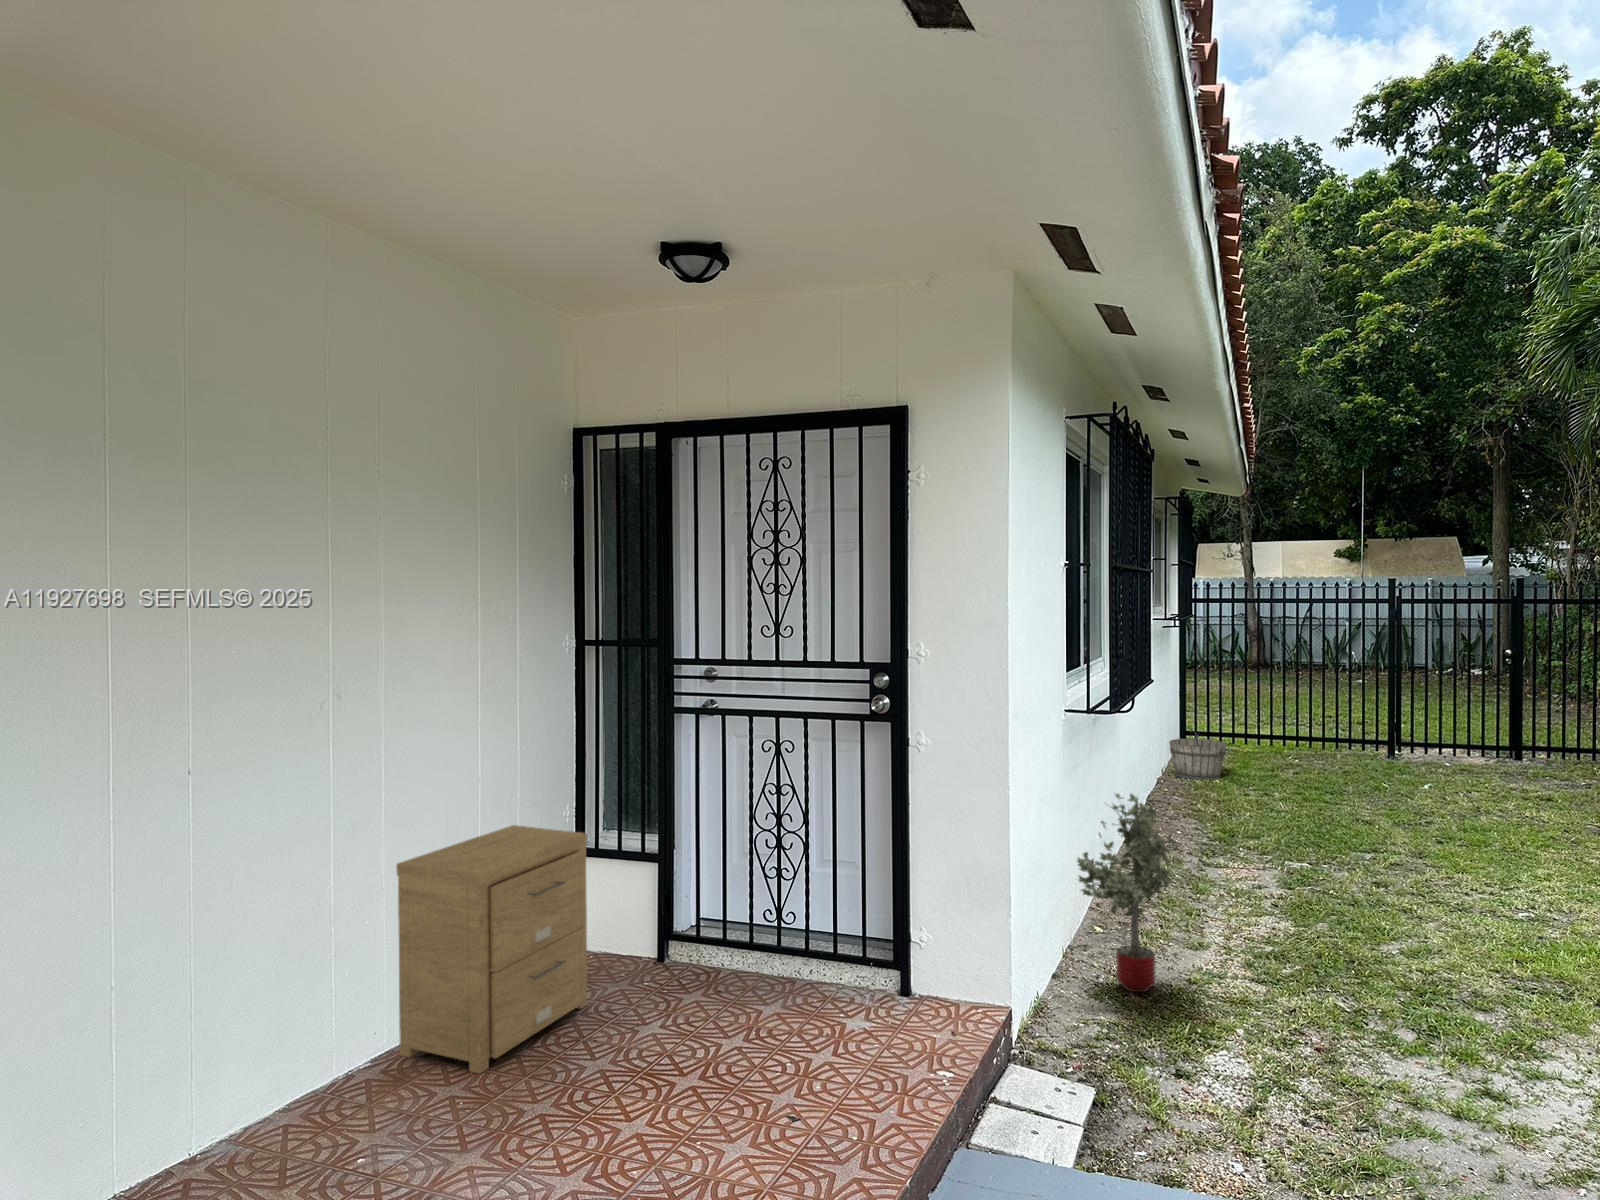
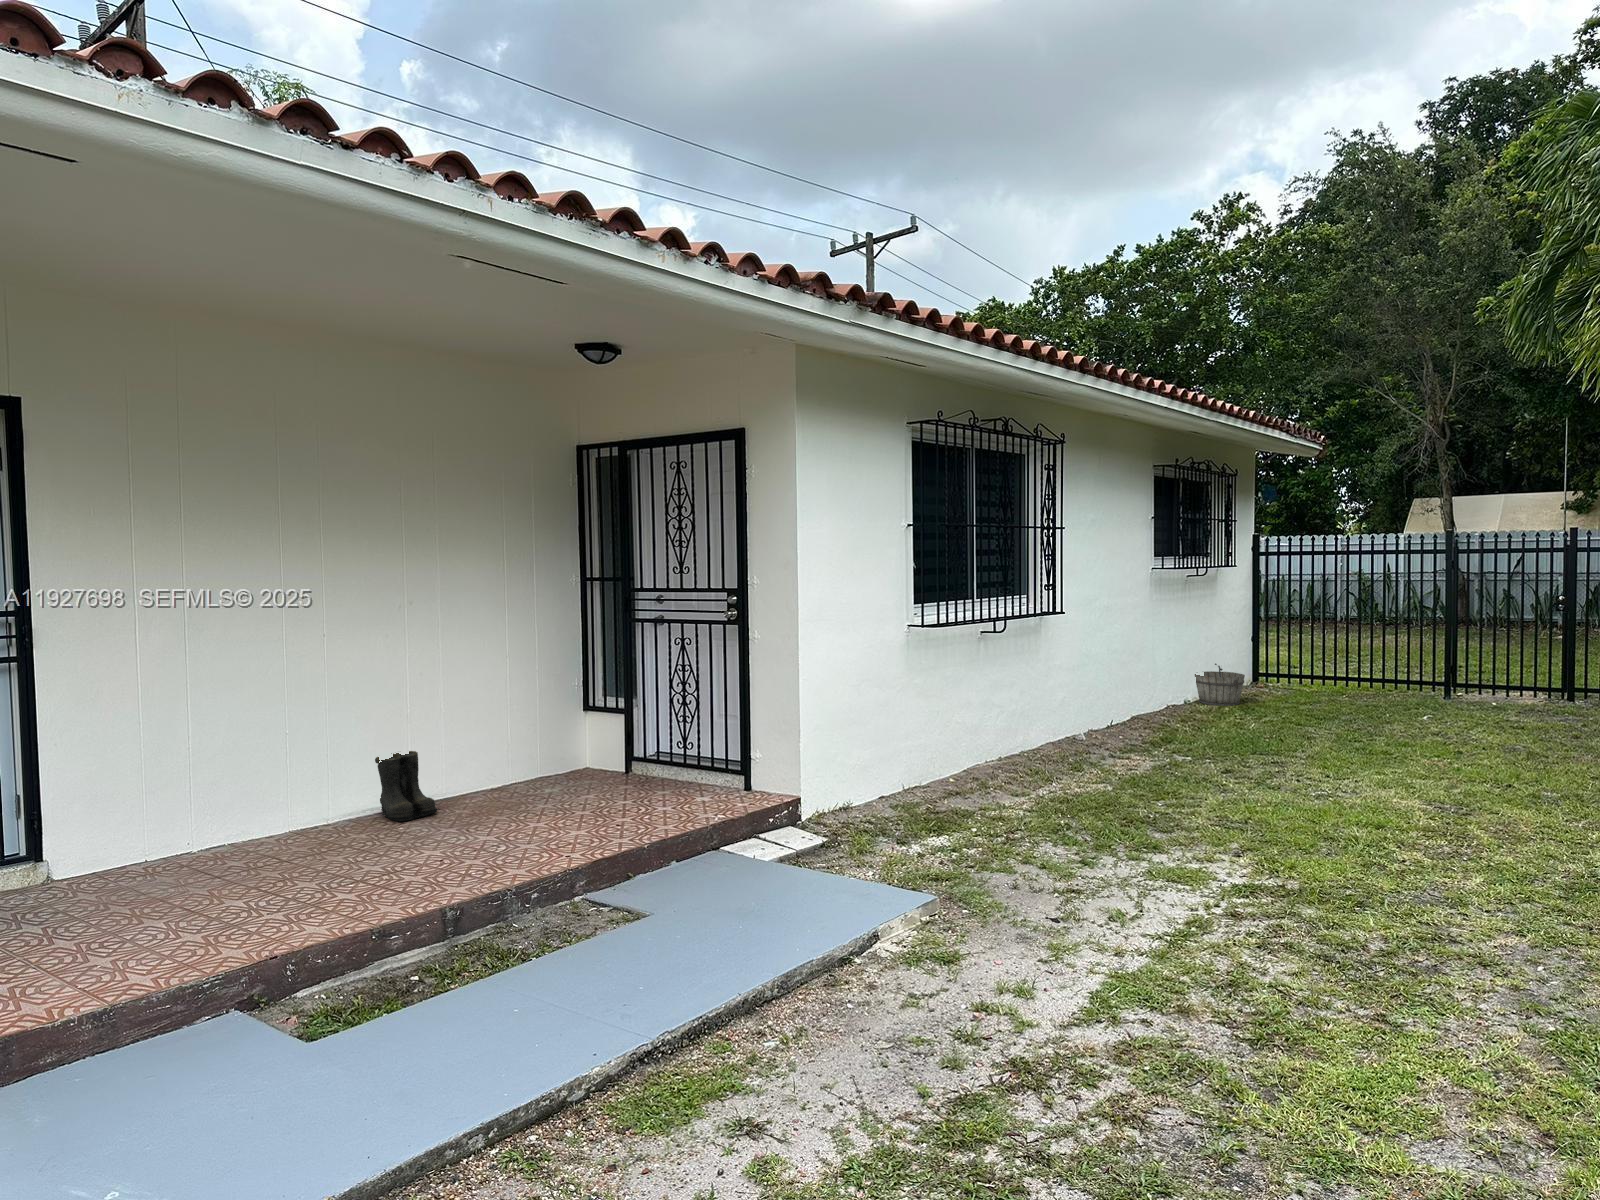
potted tree: present [1078,794,1176,992] -> none [886,682,968,817]
side table: present [396,825,587,1074] -> none [443,682,559,804]
boots: none [292,985,434,1144] -> present [375,751,440,822]

